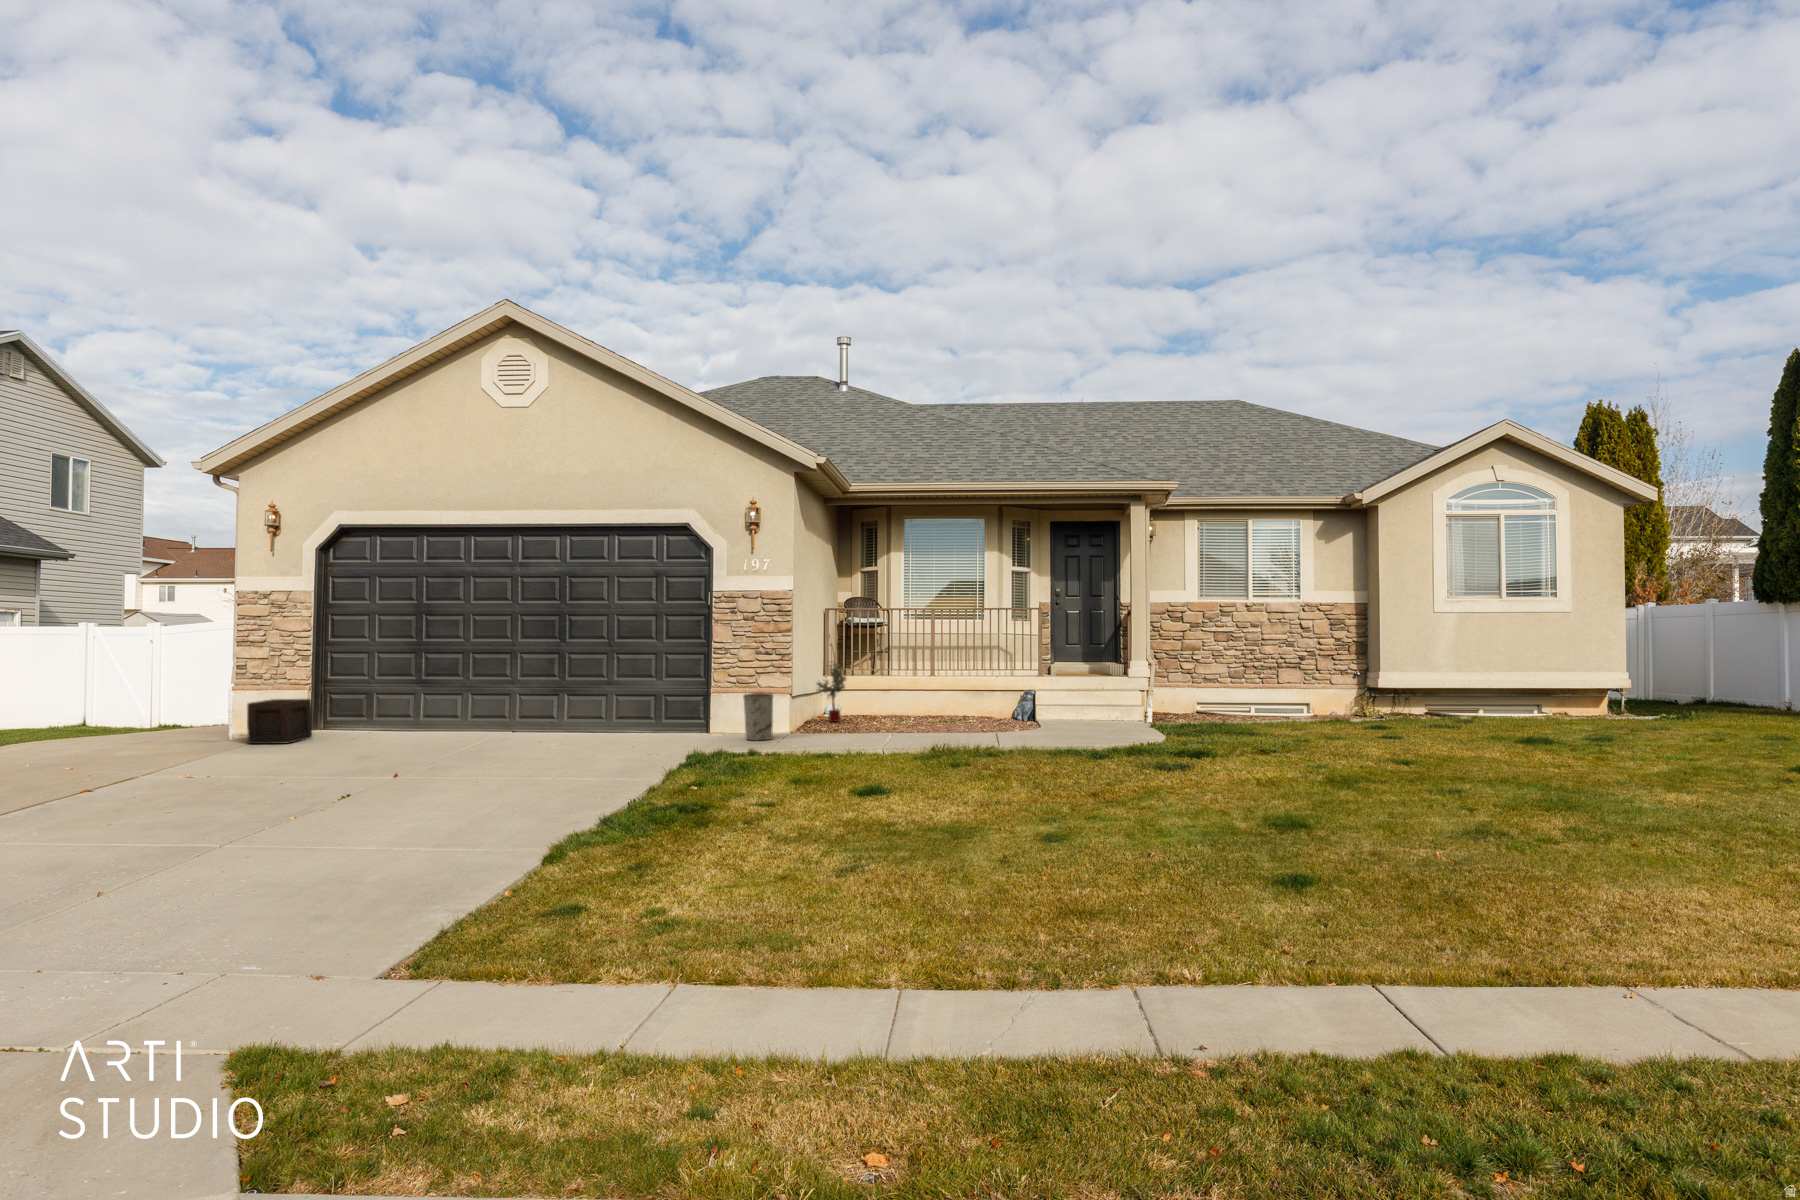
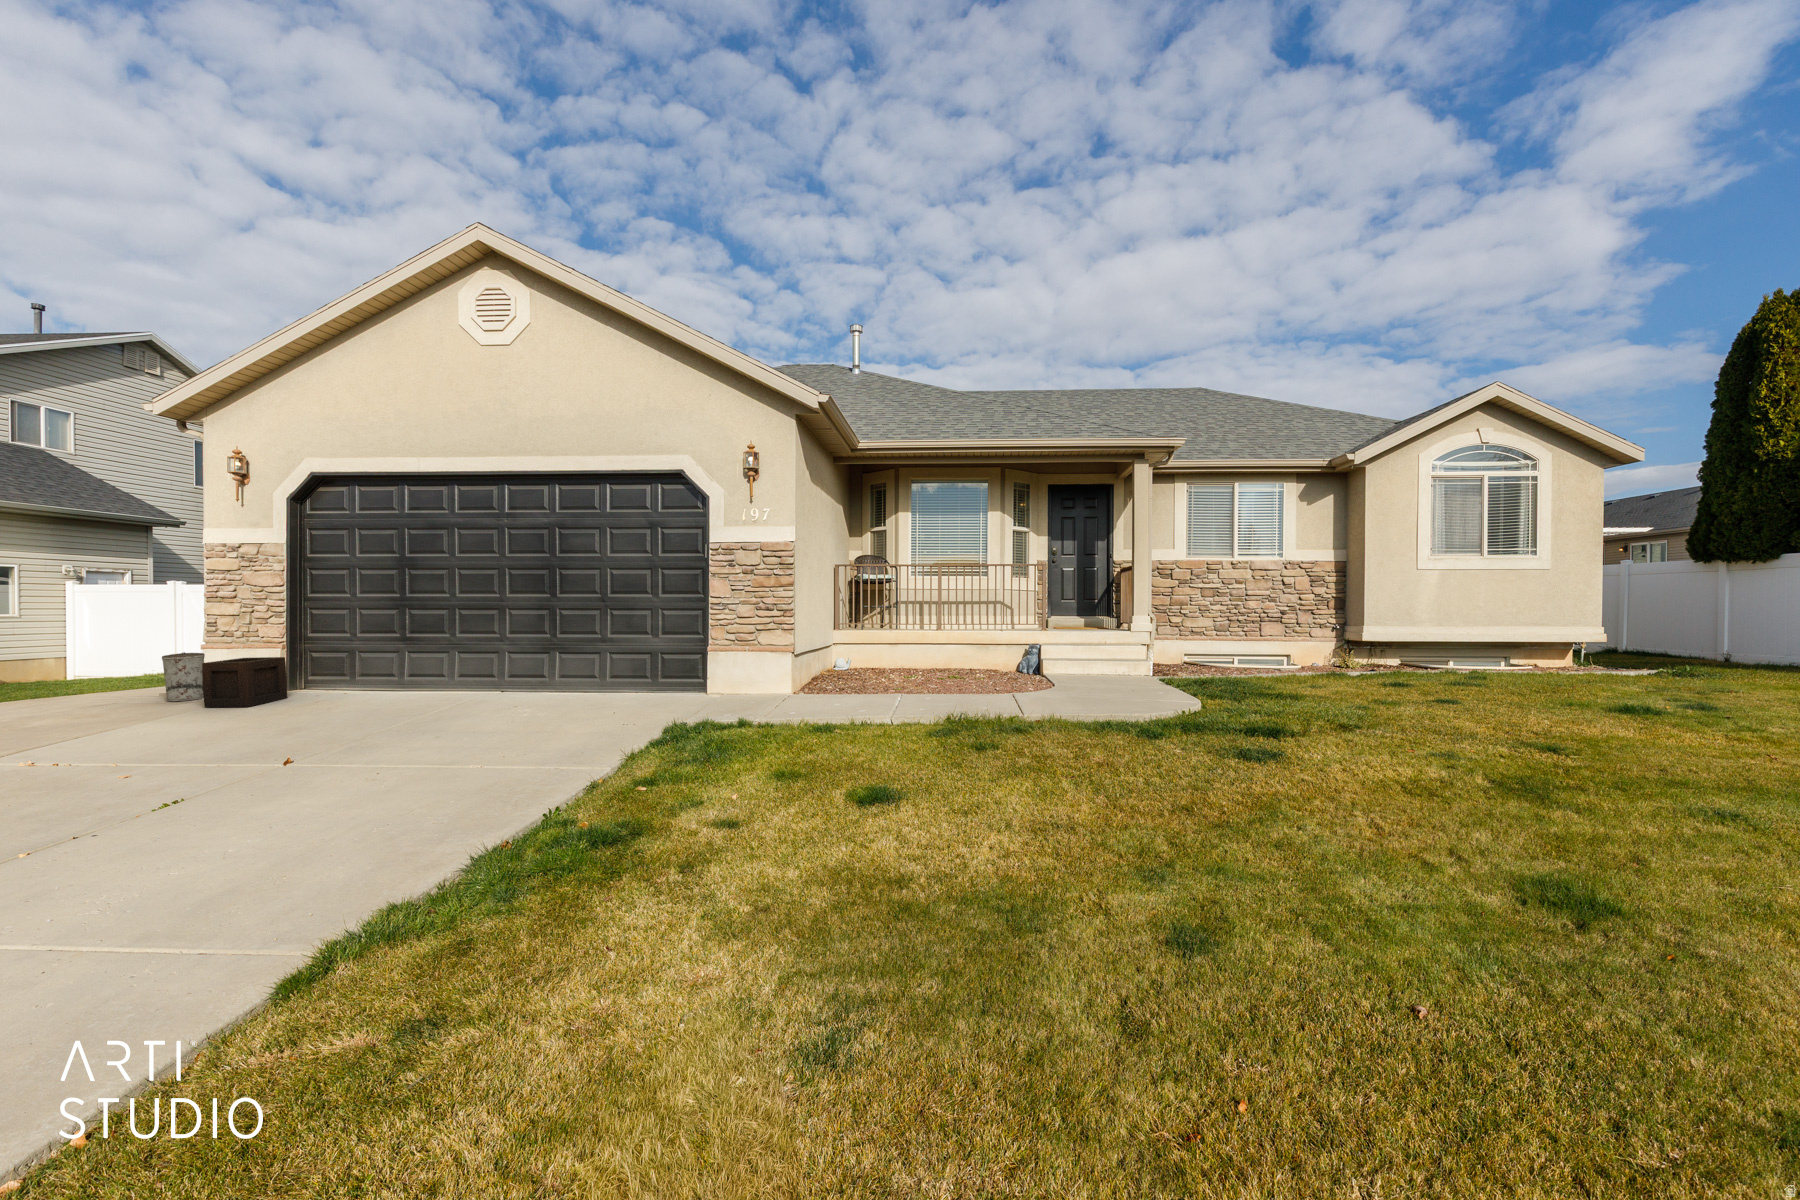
potted tree: present [816,663,846,722] -> none [822,616,855,679]
trash can: present [743,693,773,741] -> present [162,652,205,702]

